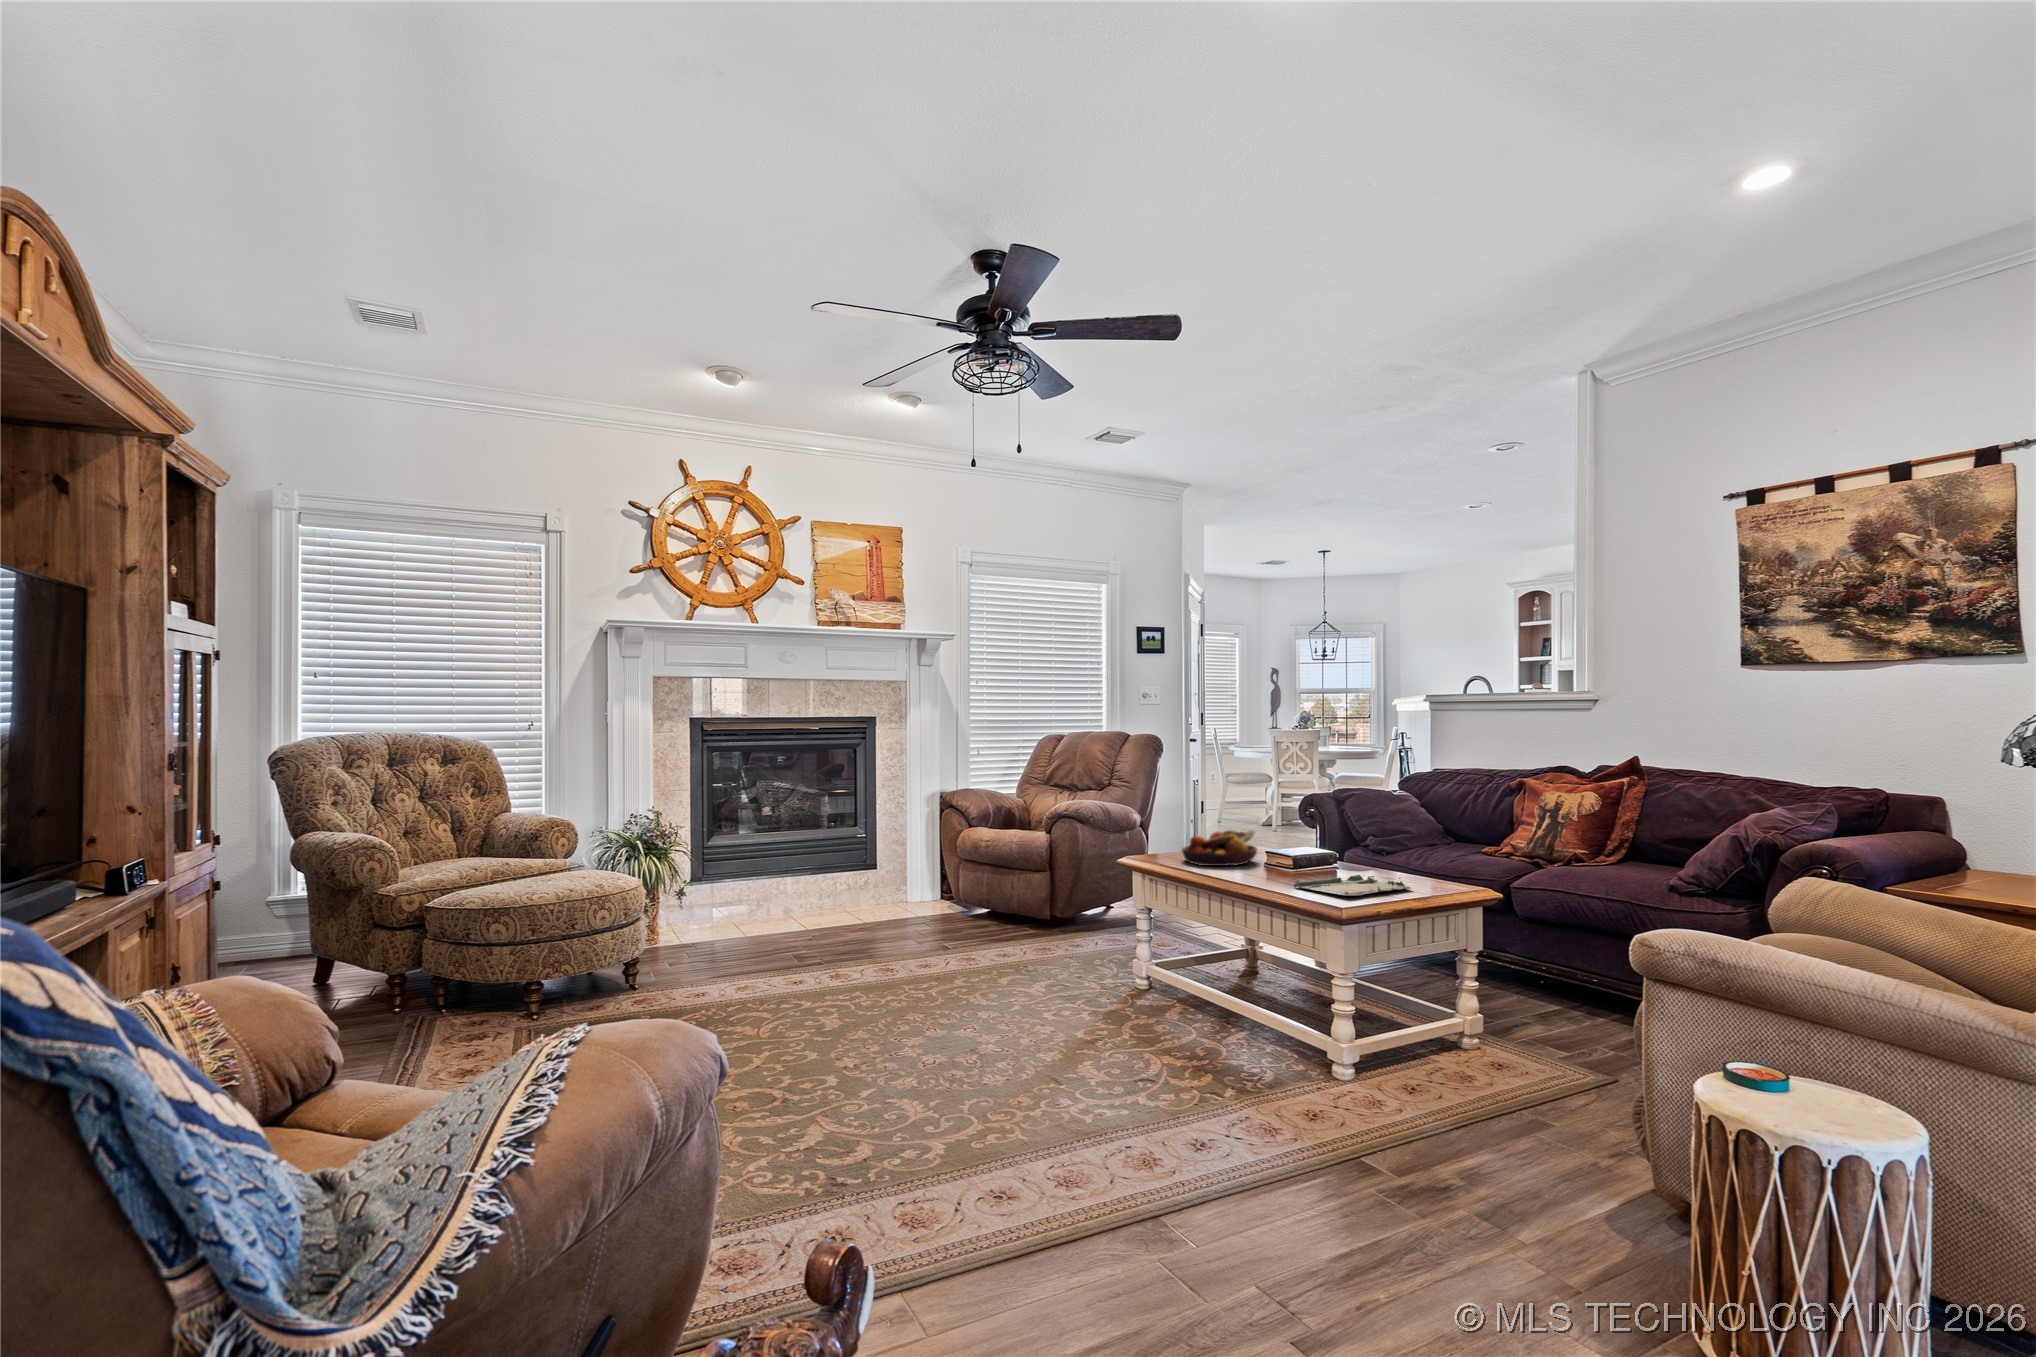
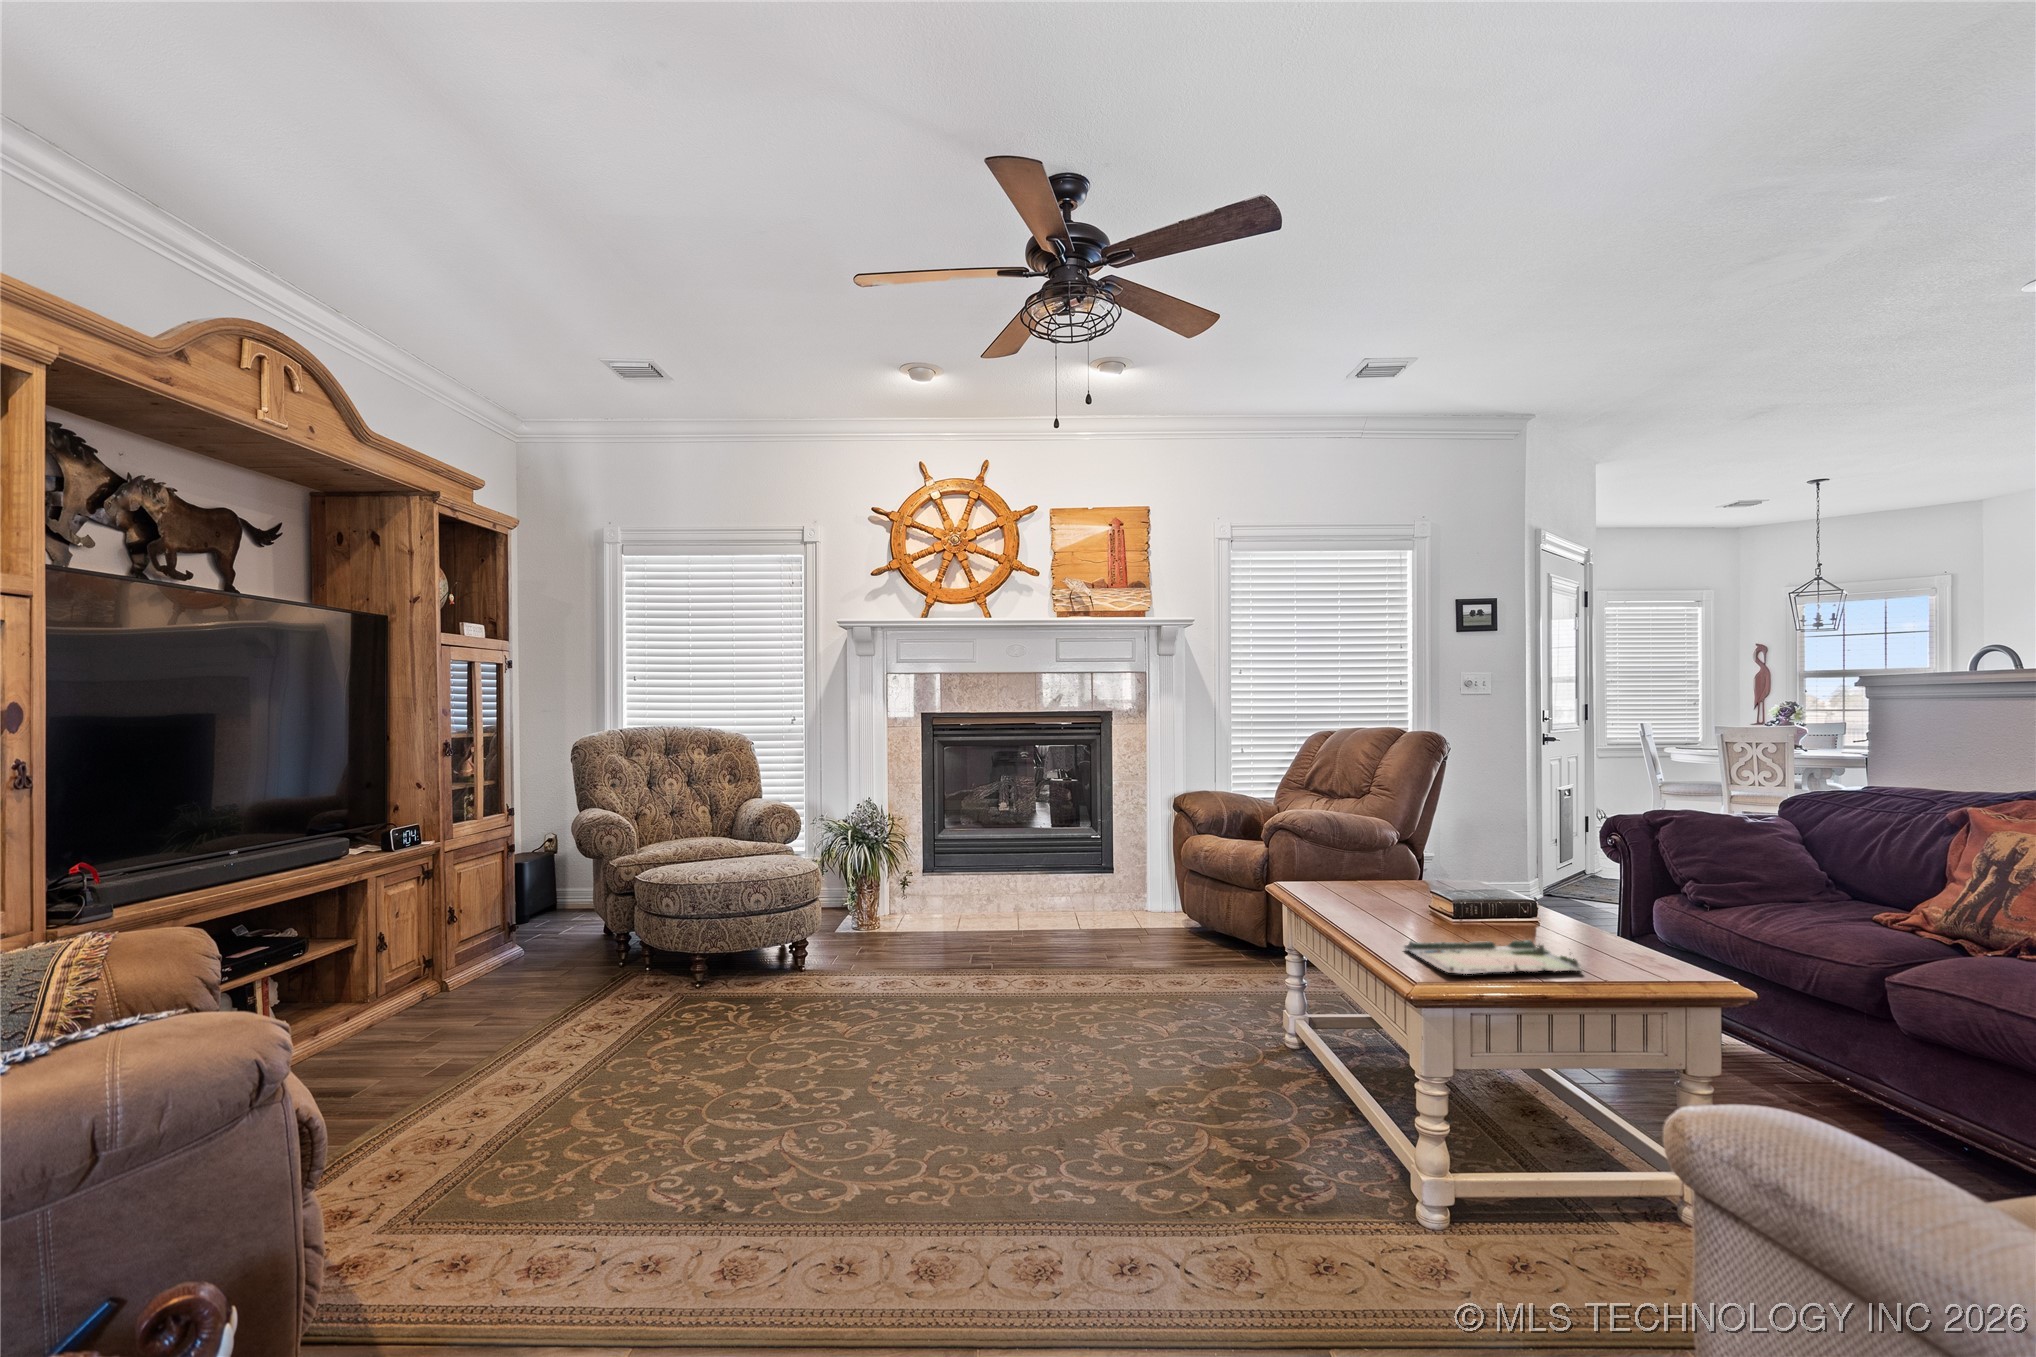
fruit bowl: present [1182,830,1257,866] -> none [1326,860,1435,908]

